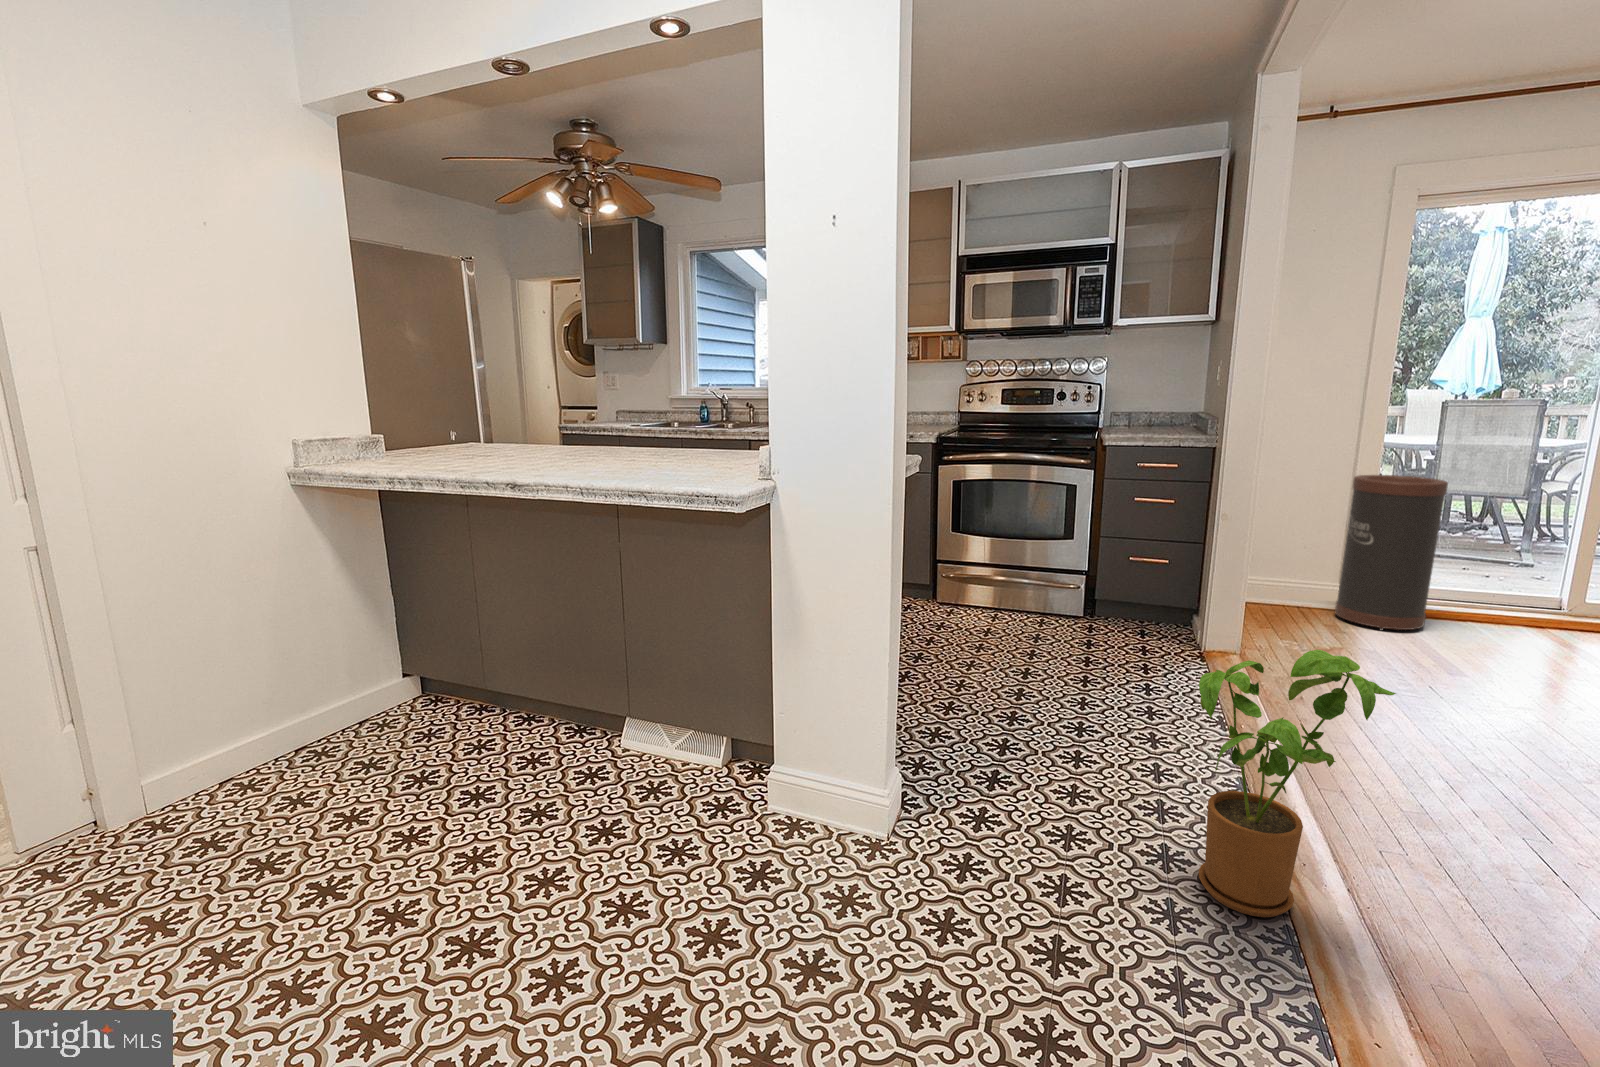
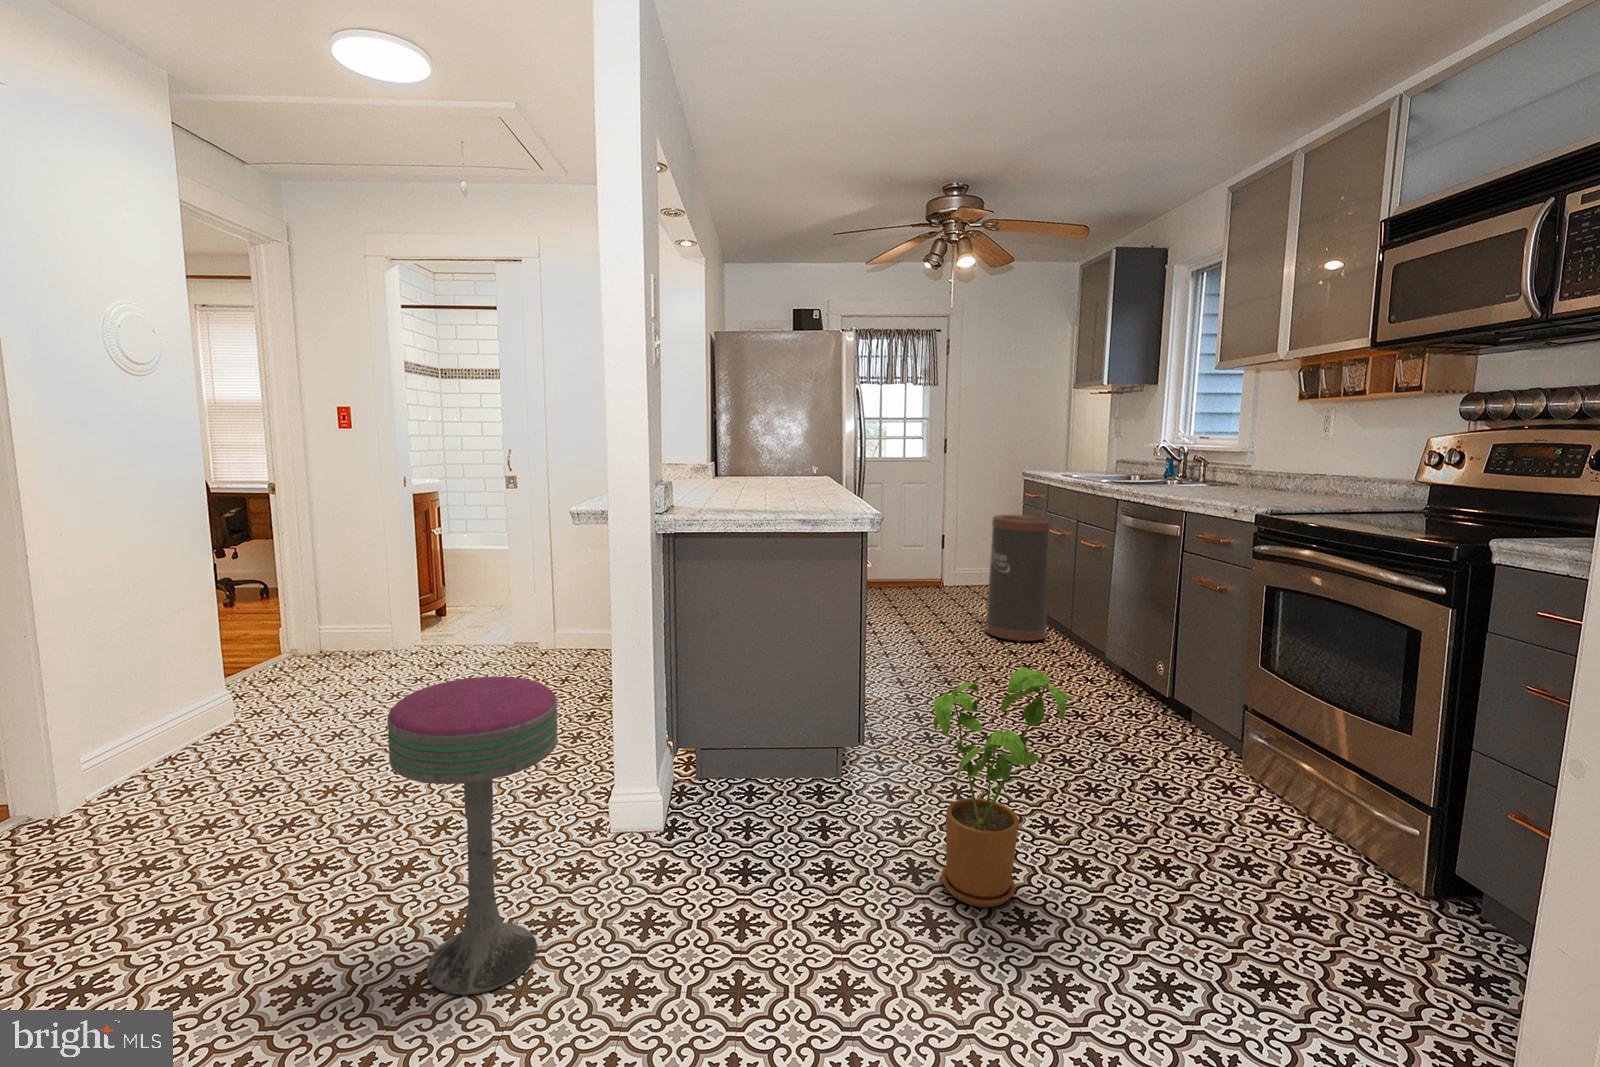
bar stool: none [661,603,797,868] -> present [387,676,558,995]

